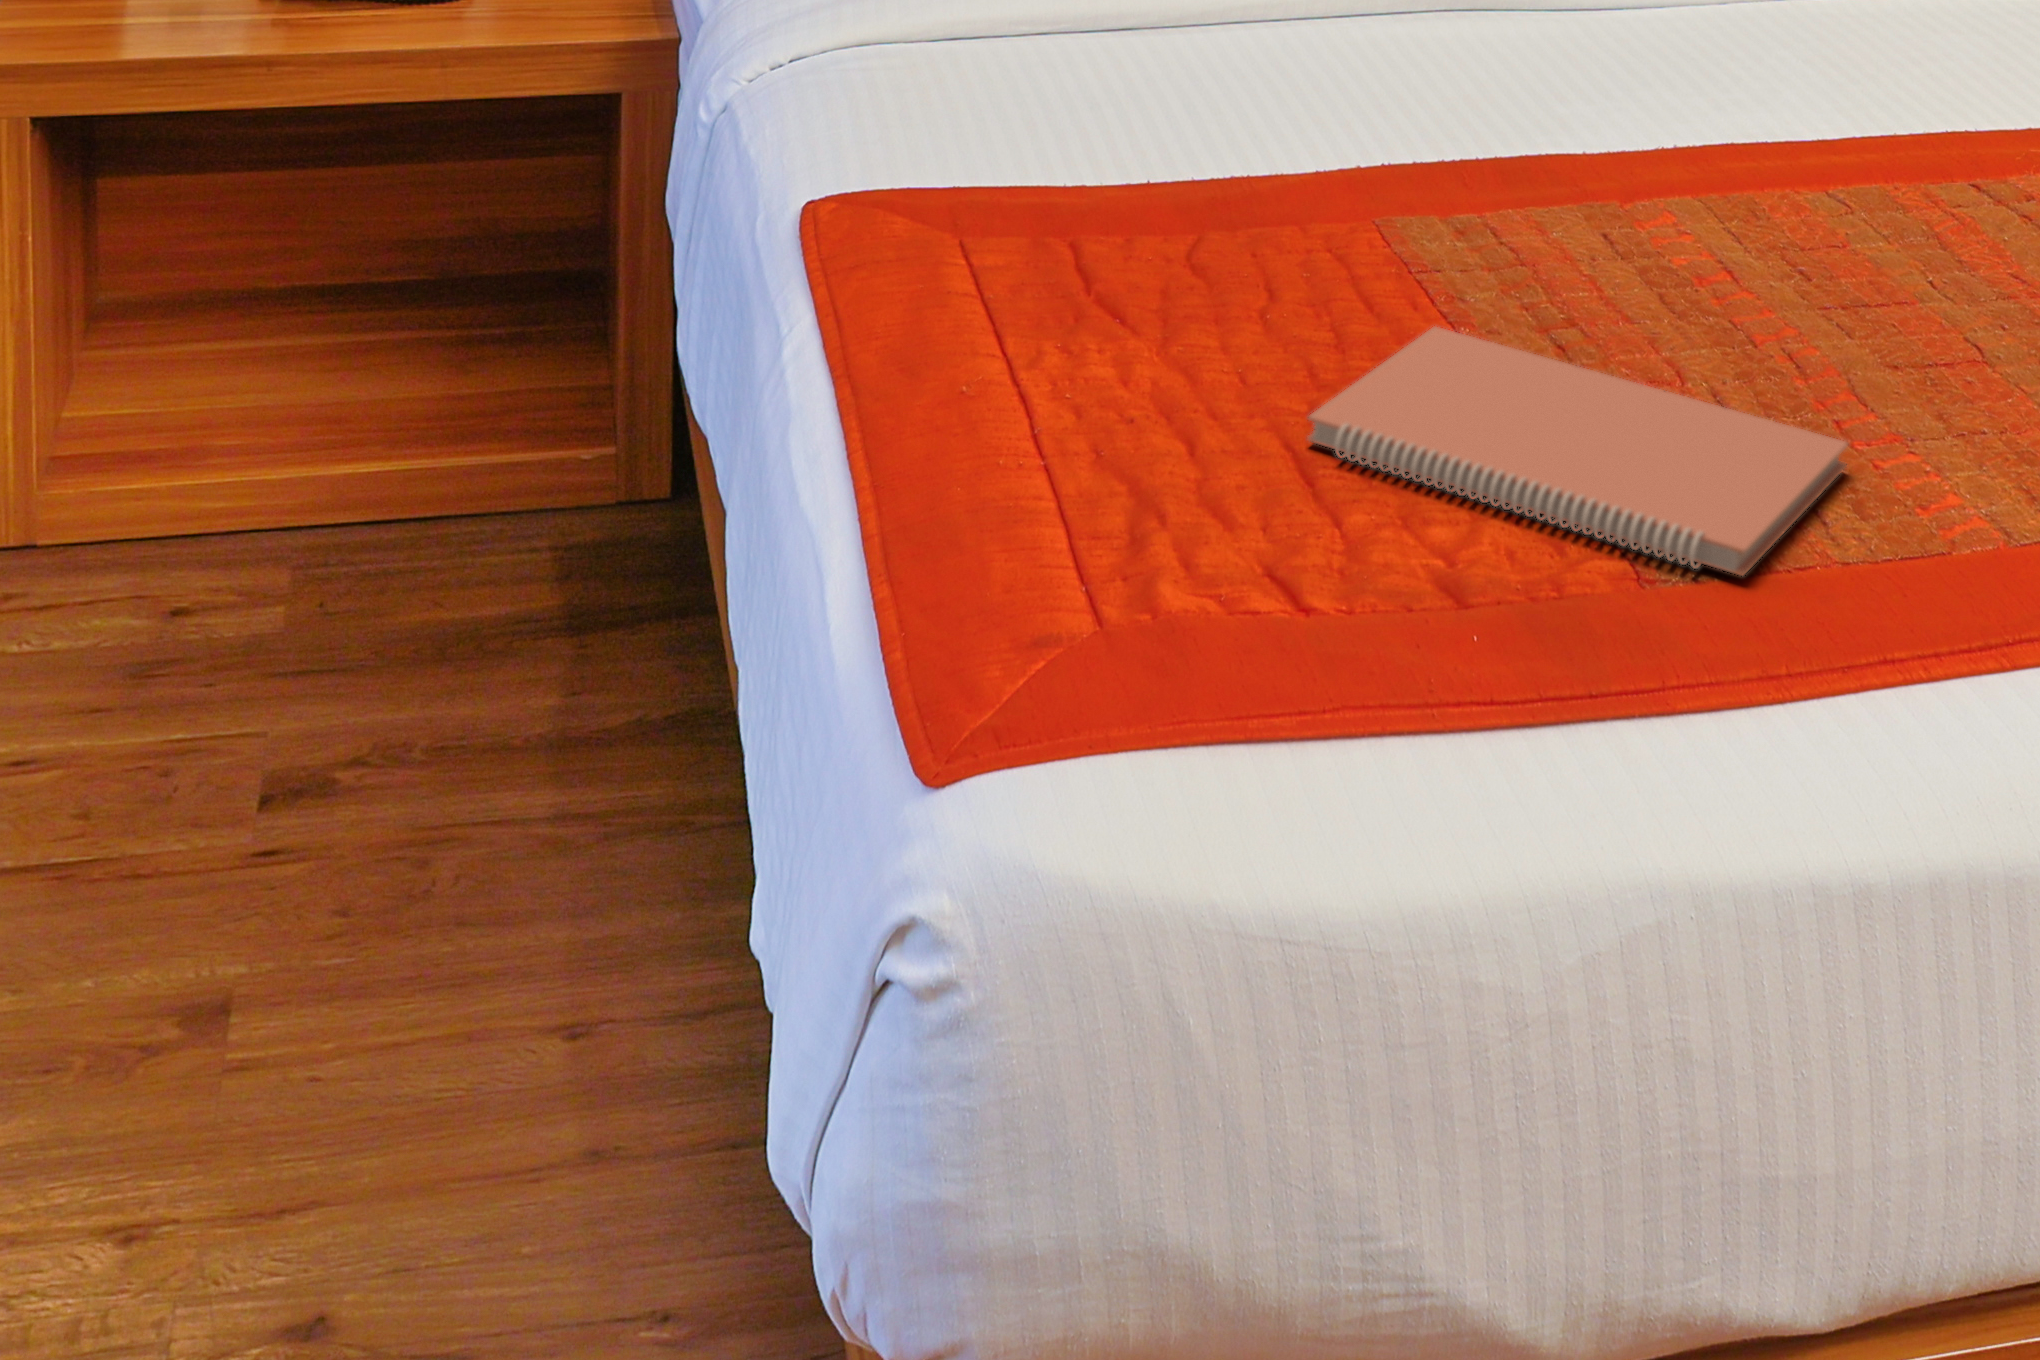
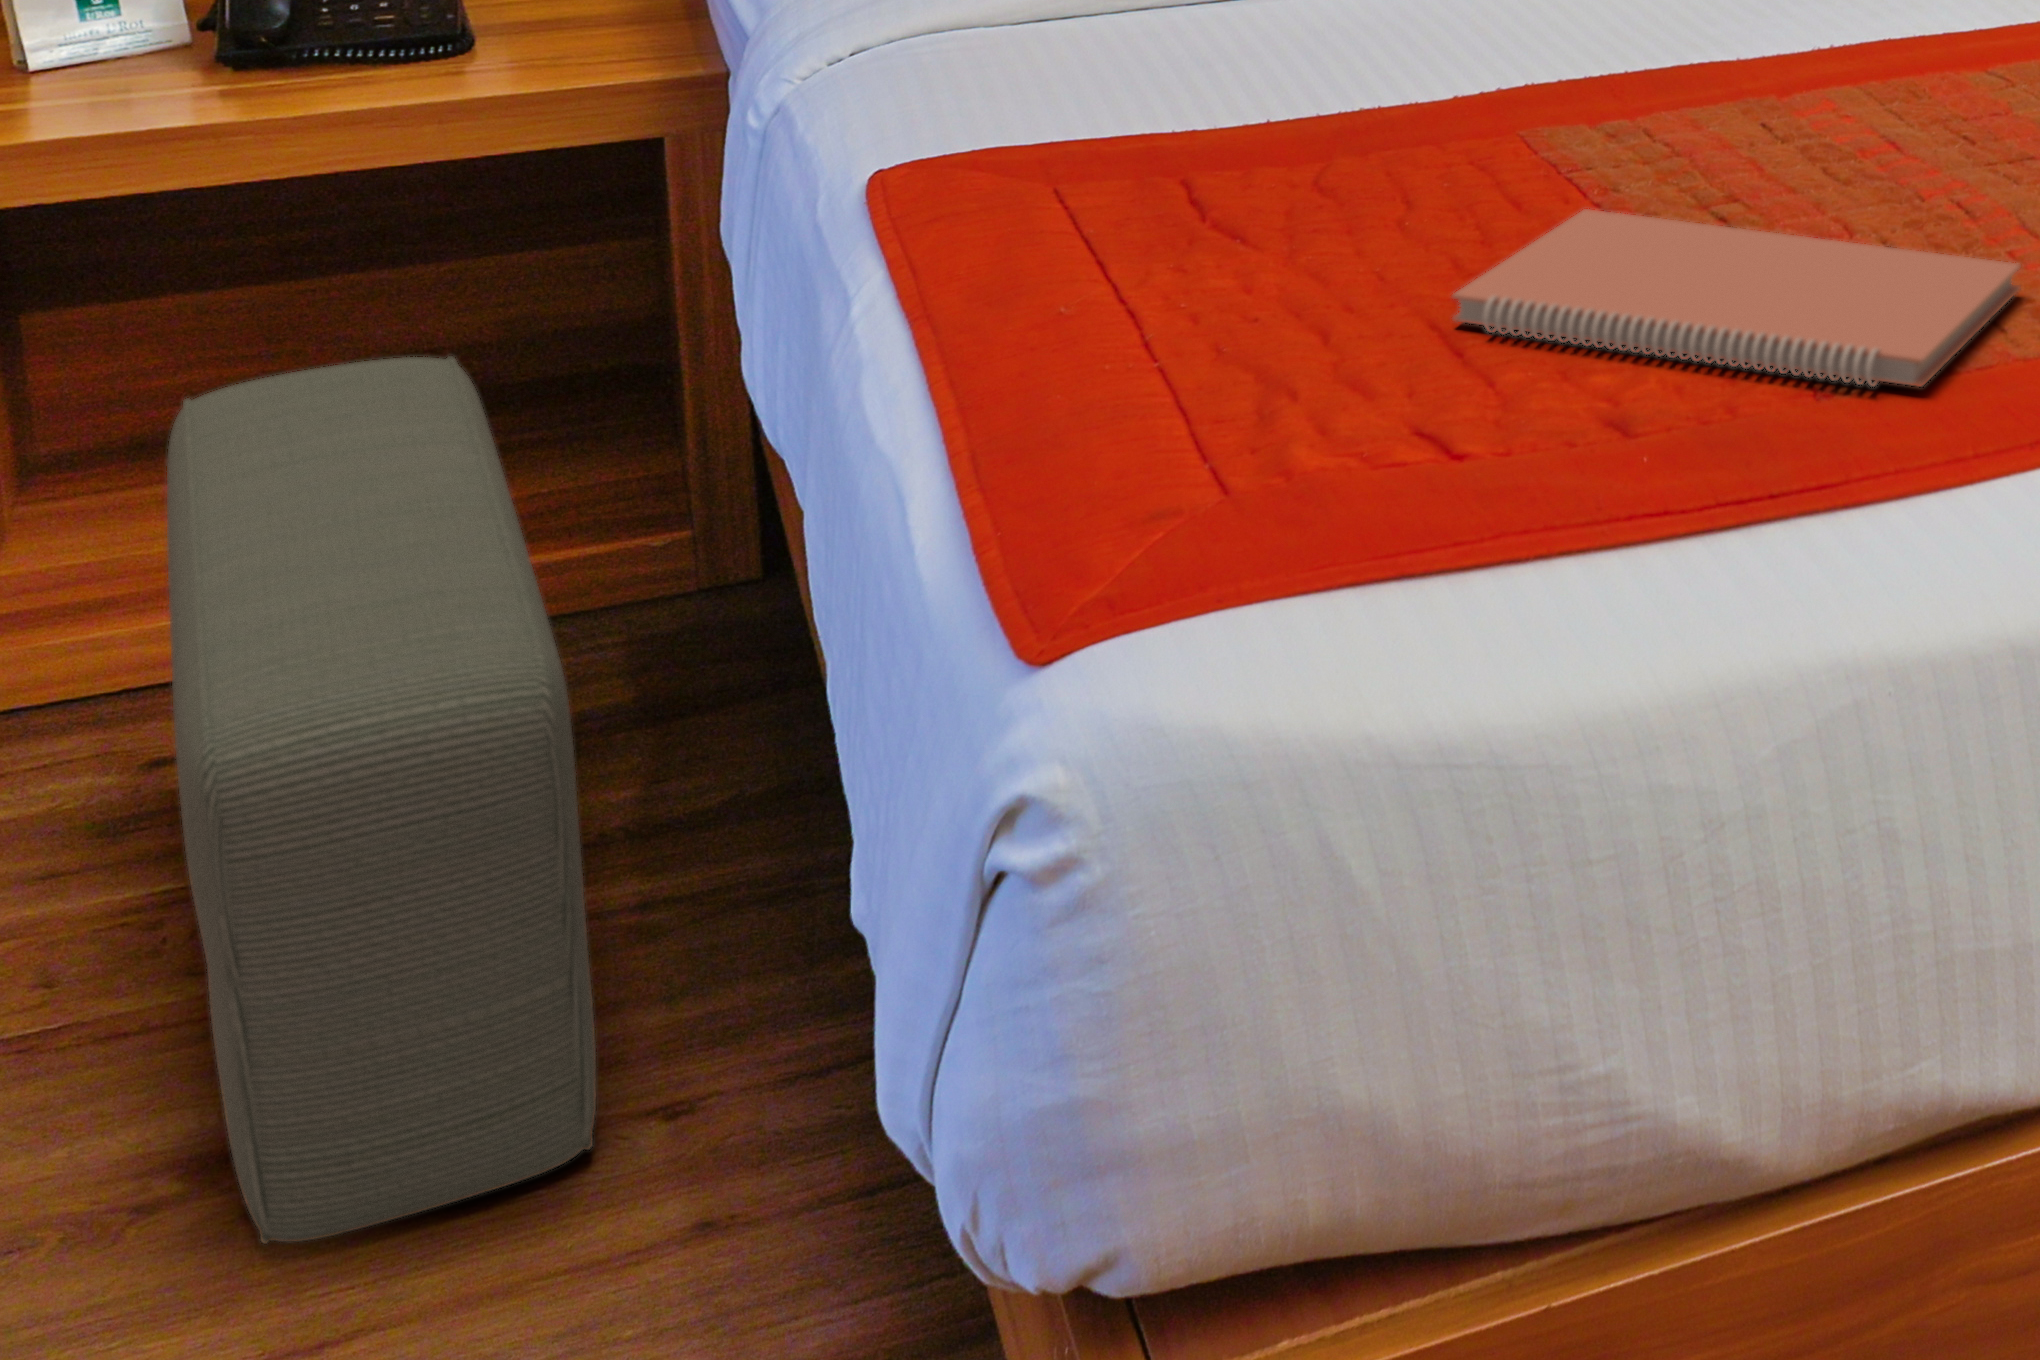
pouf: none [210,289,517,1121] -> present [167,356,596,1243]

